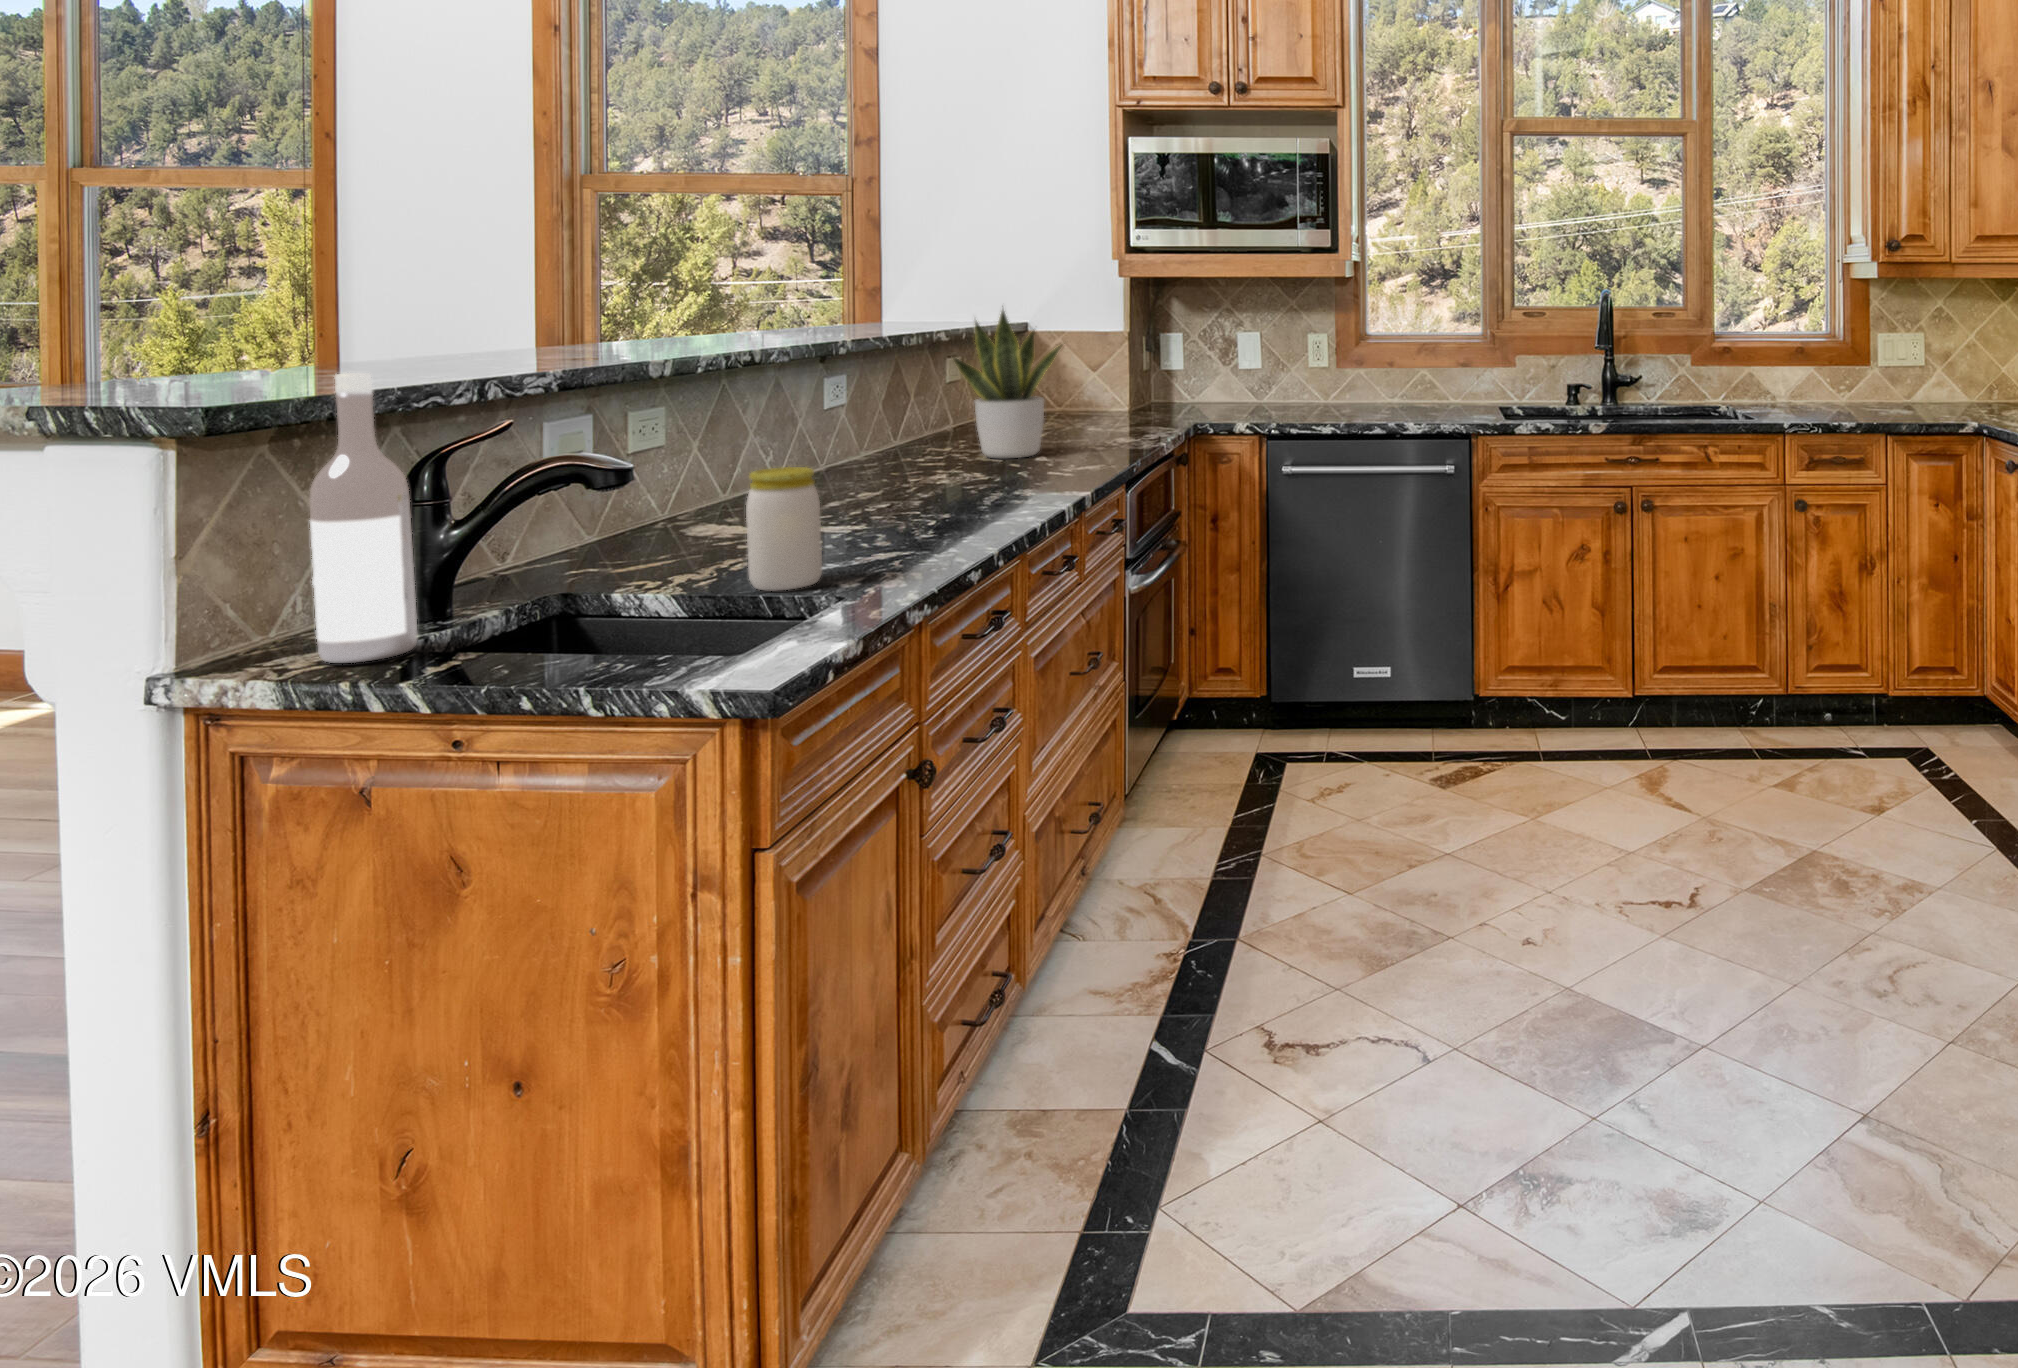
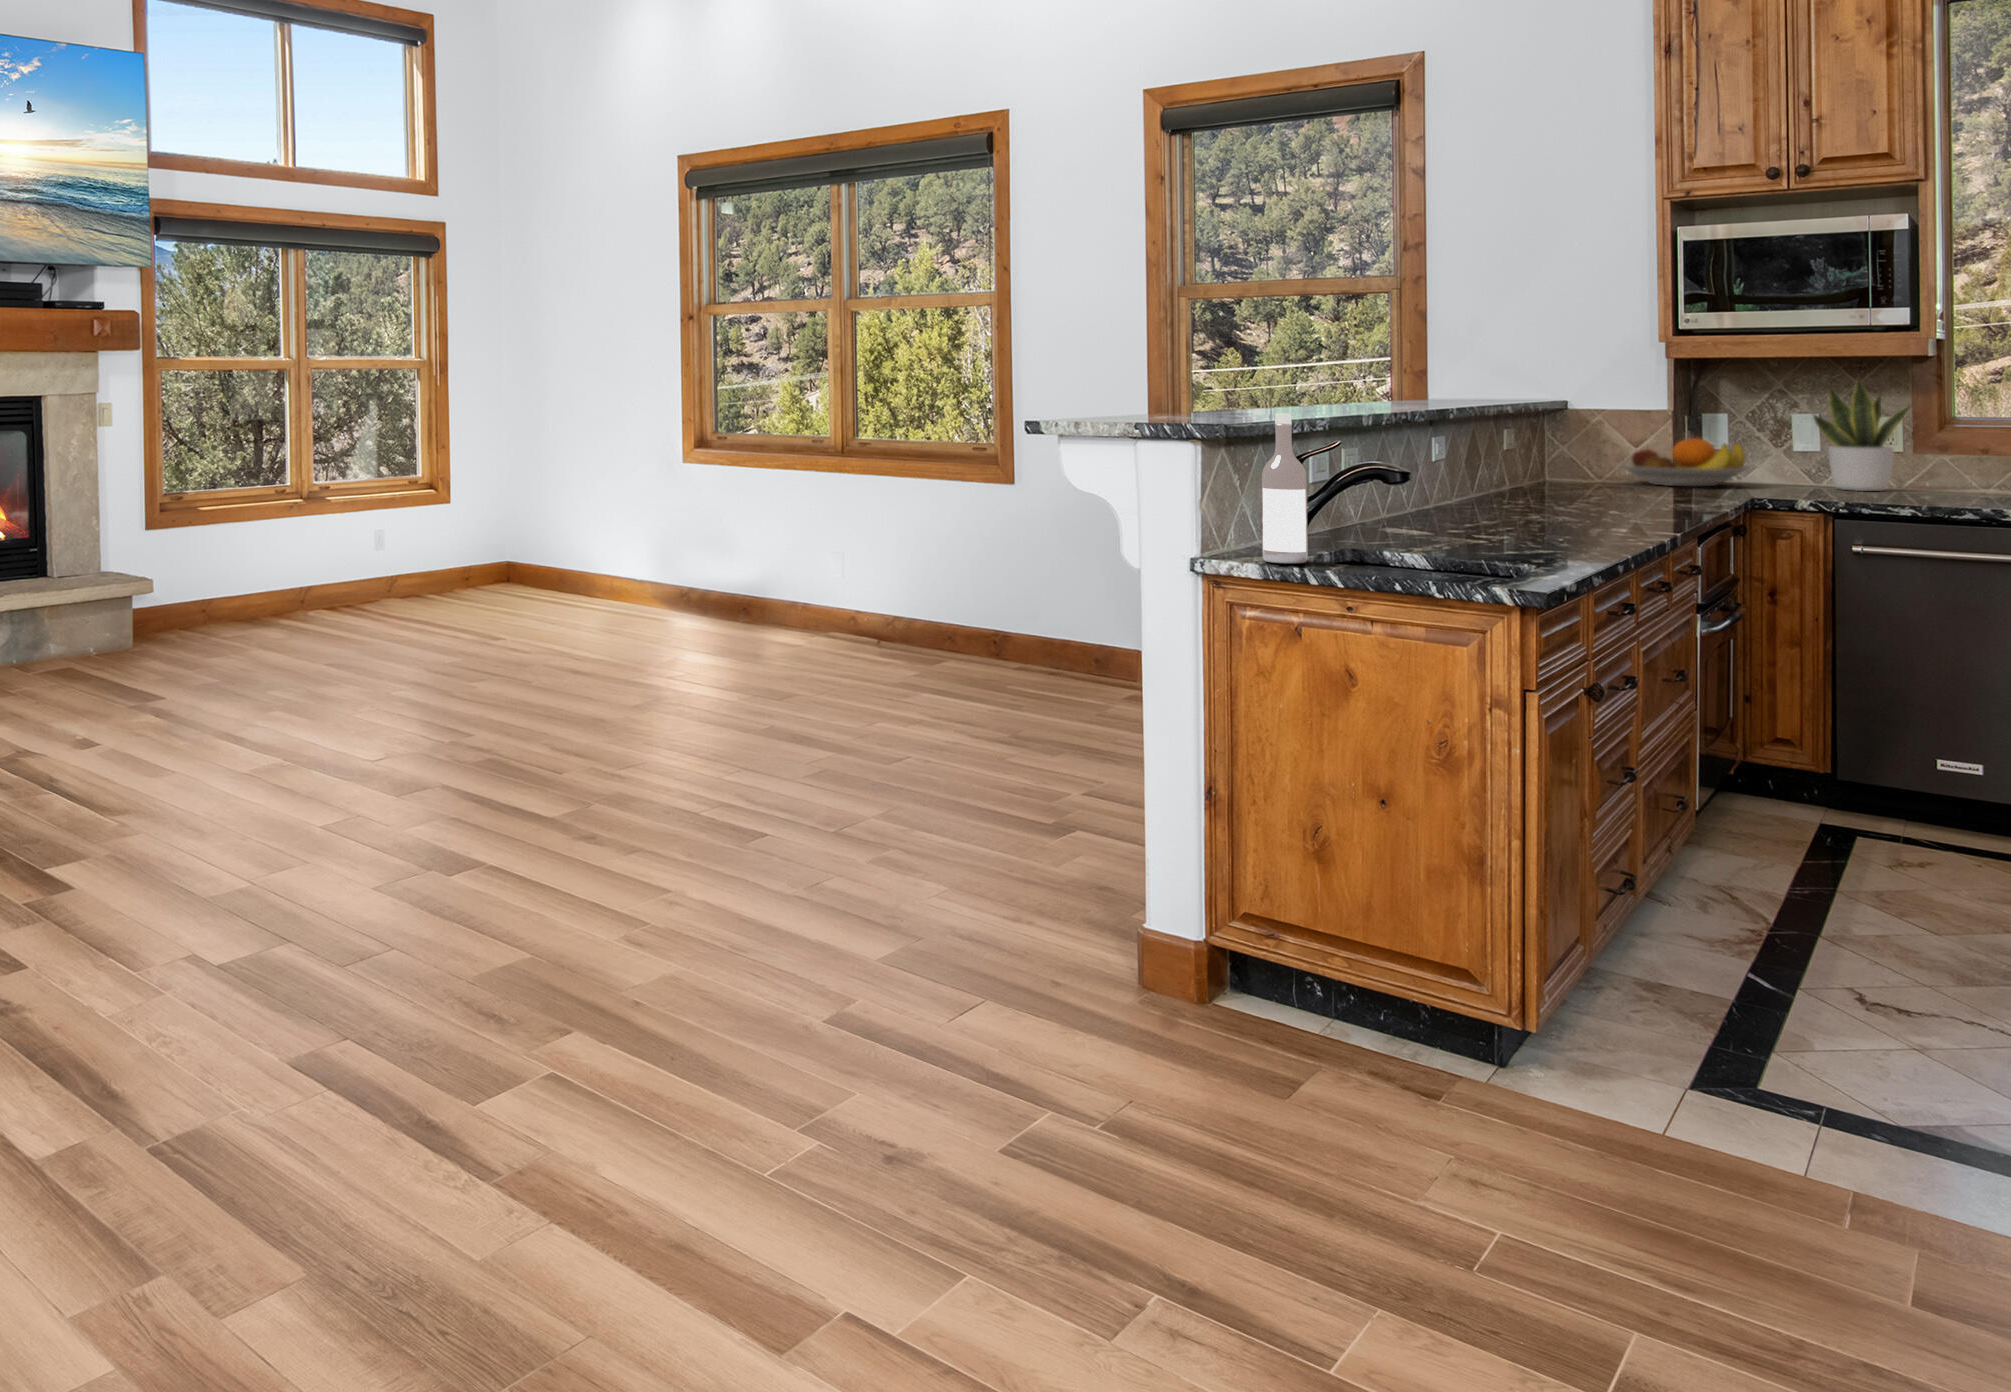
potted plant: present [954,310,1061,458] -> present [1813,380,1909,491]
fruit bowl: none [1095,363,1211,413] -> present [1620,438,1751,486]
jar: present [746,467,822,591] -> none [1463,483,1513,560]

